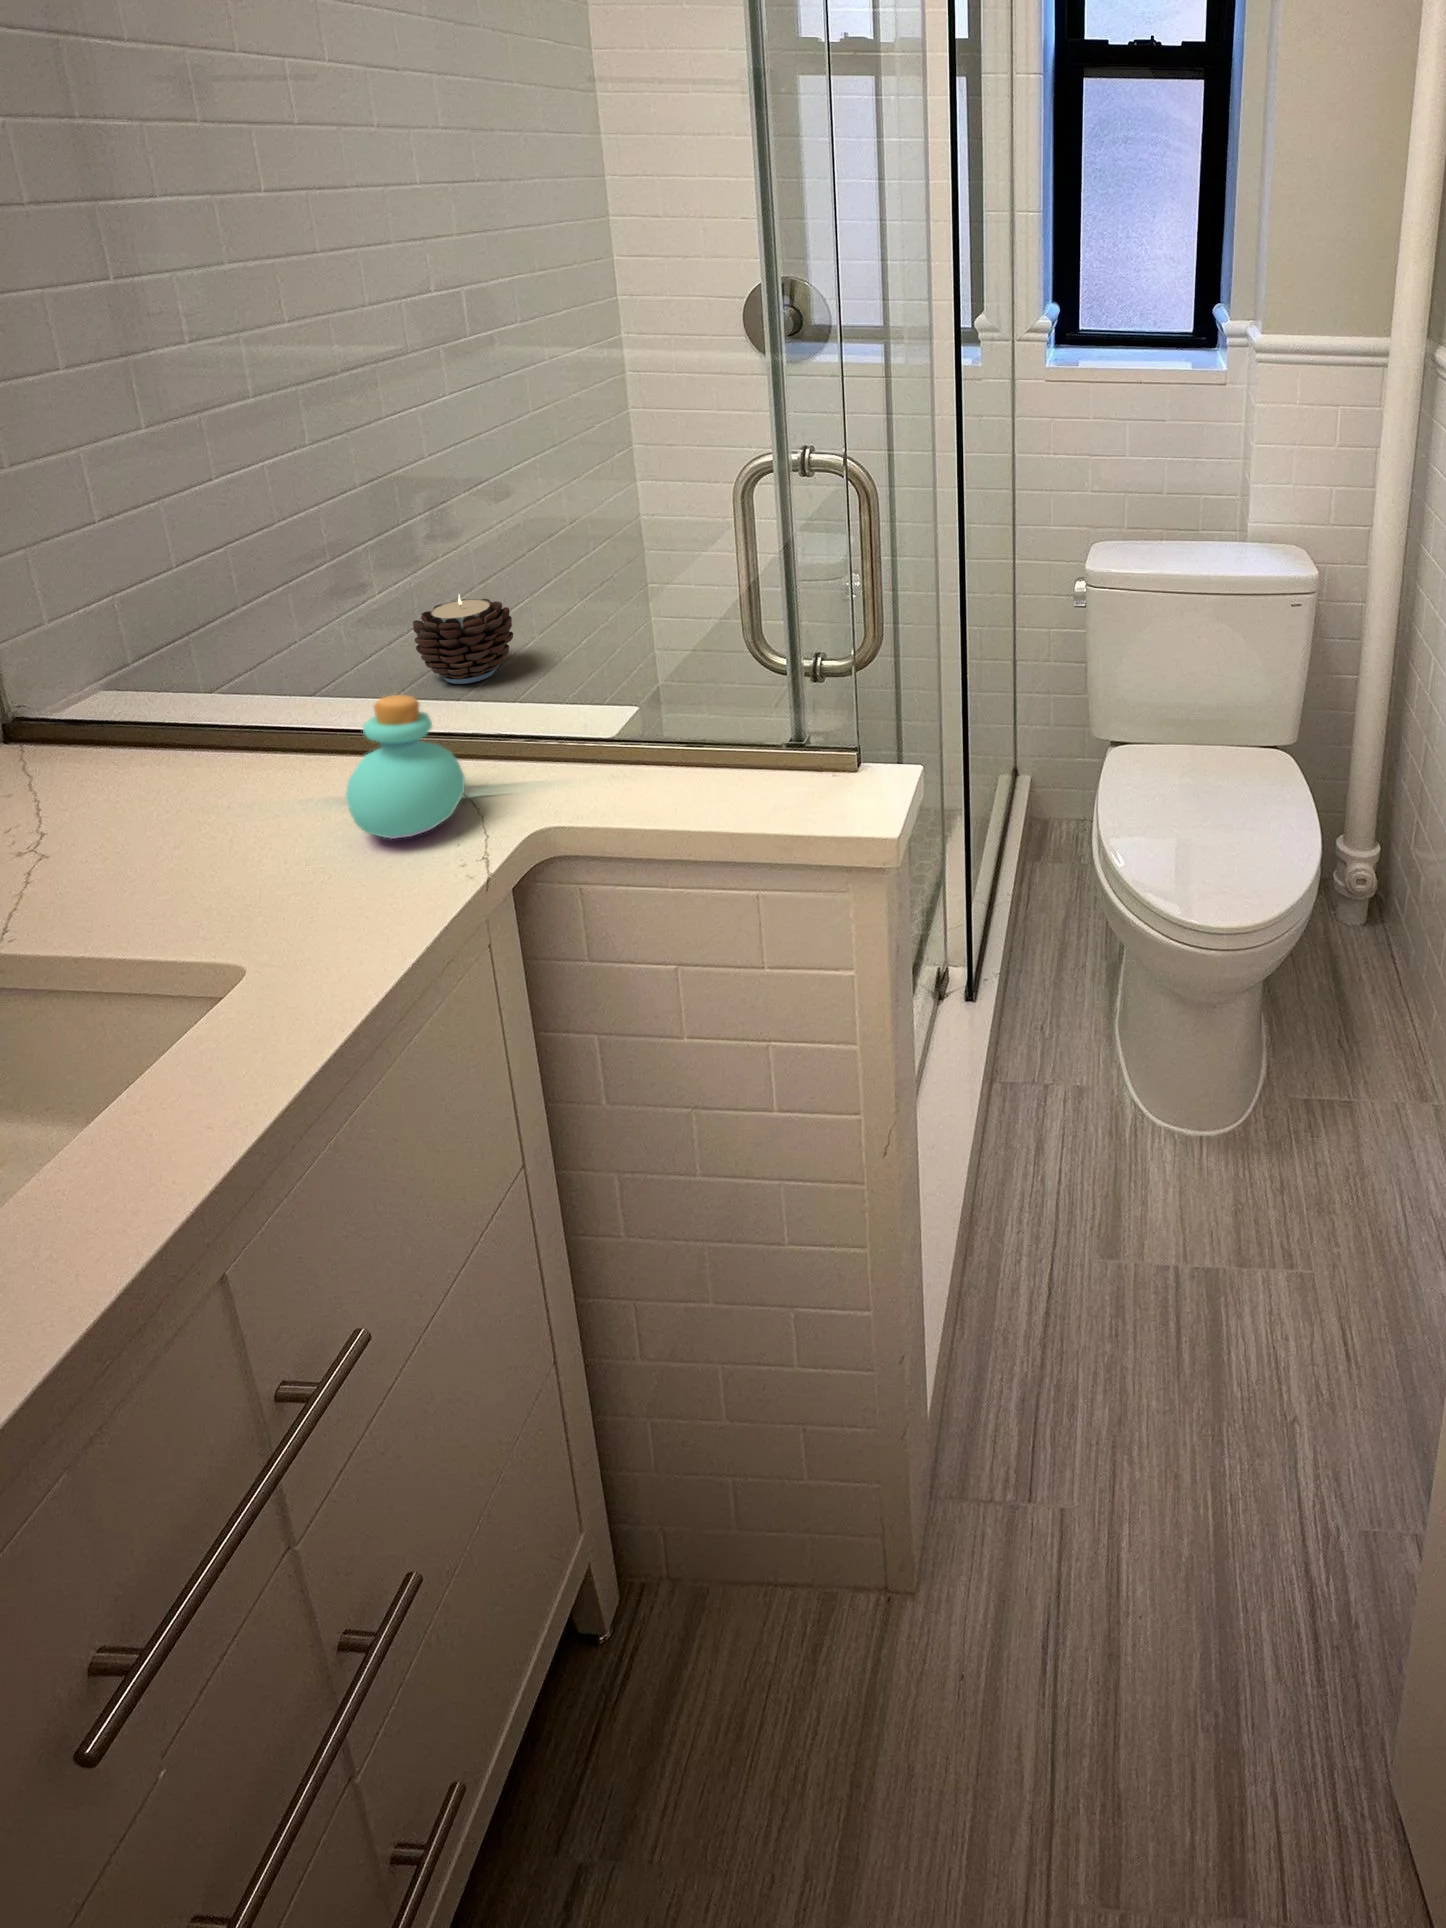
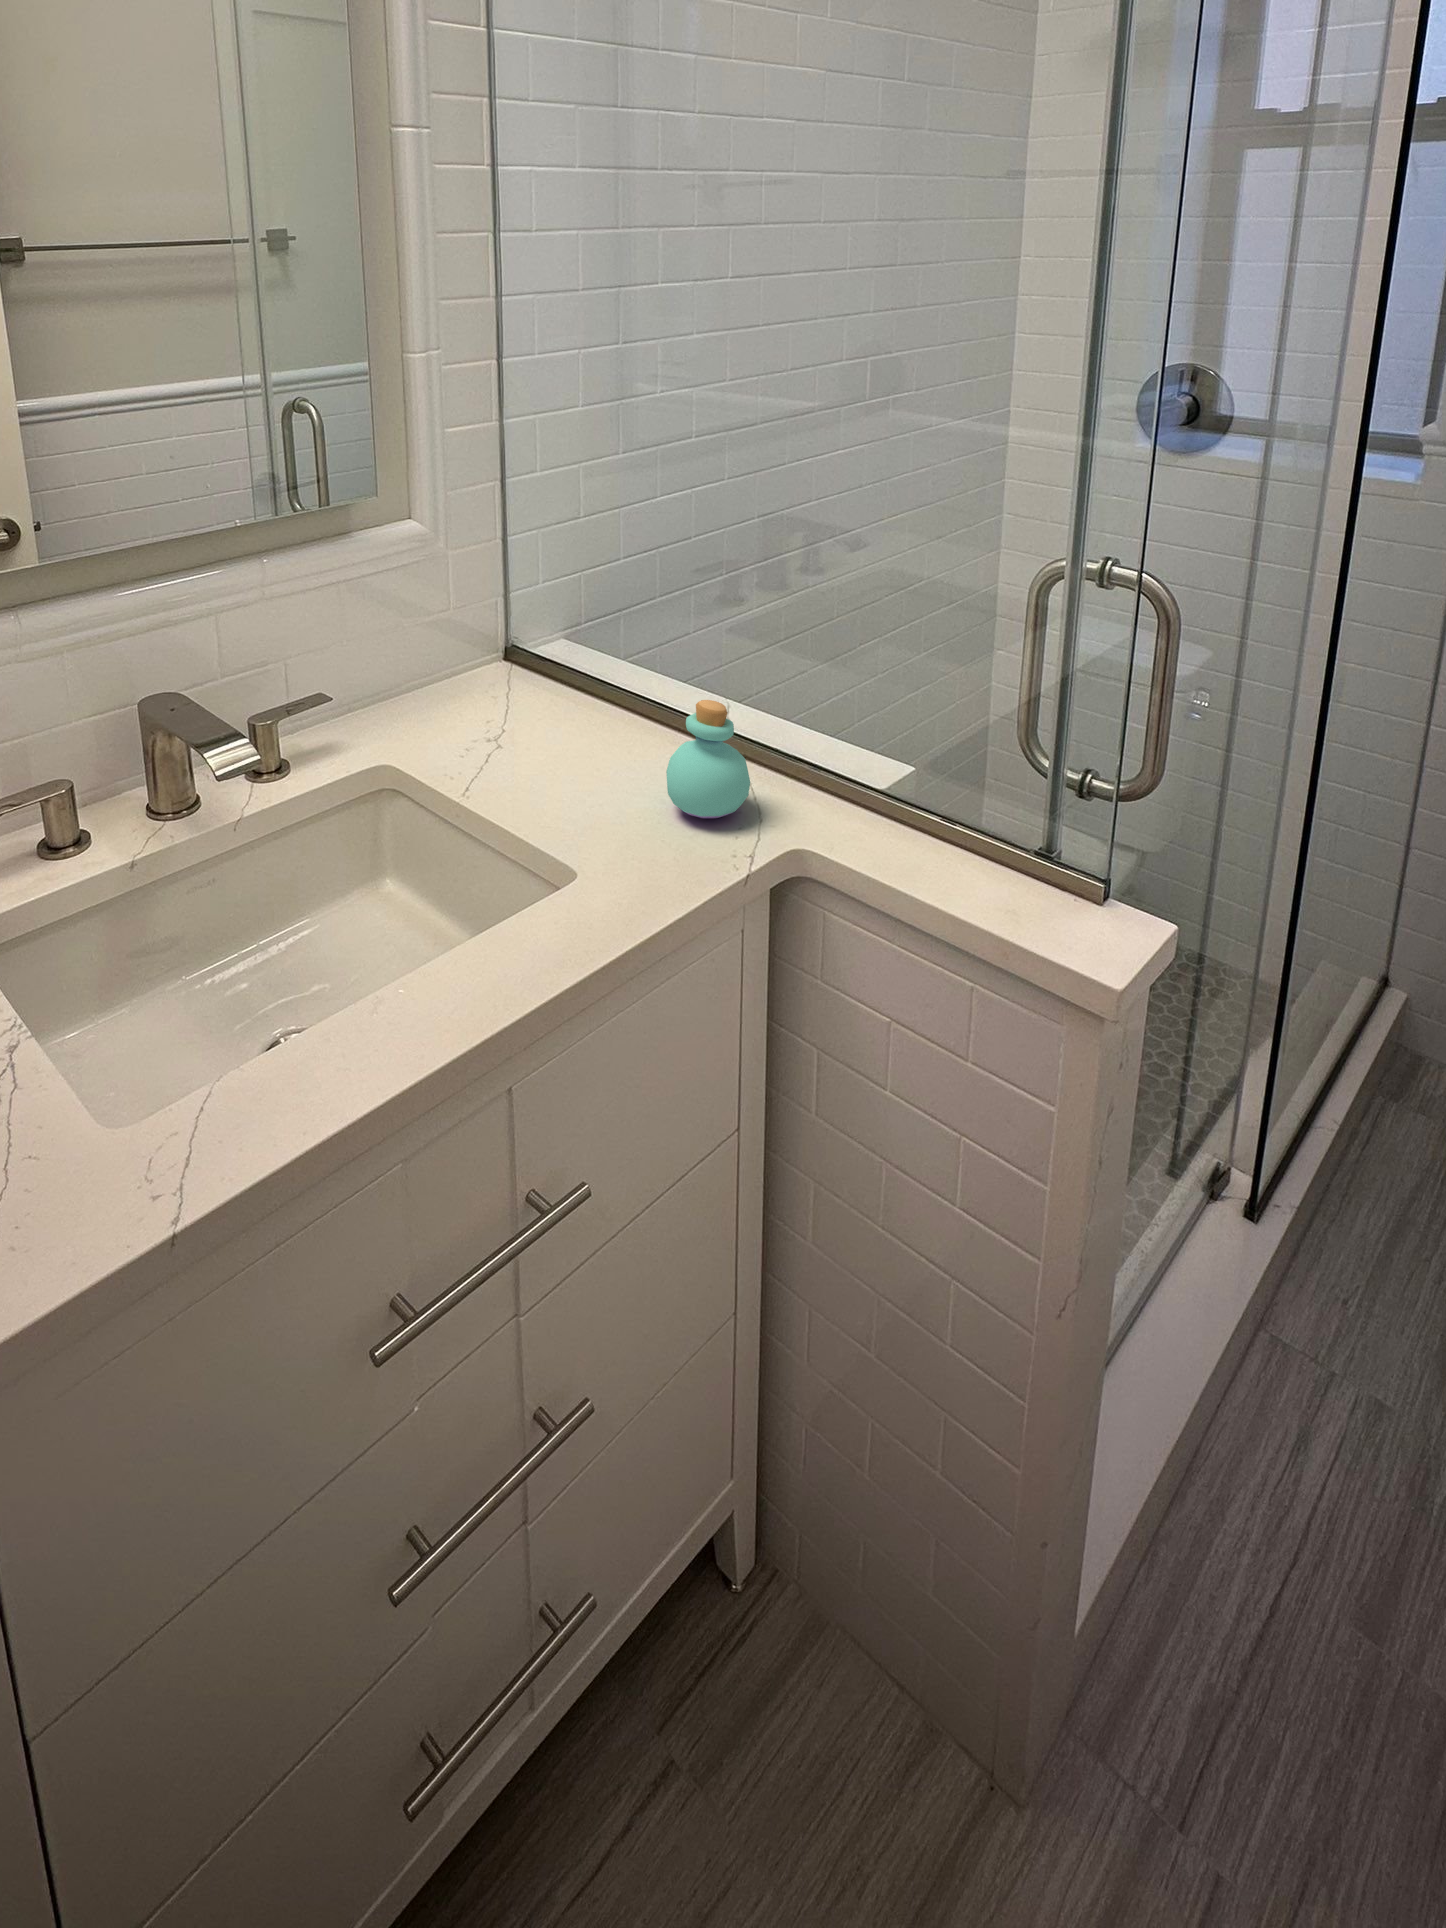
candle: present [413,594,513,684] -> none [753,628,829,706]

